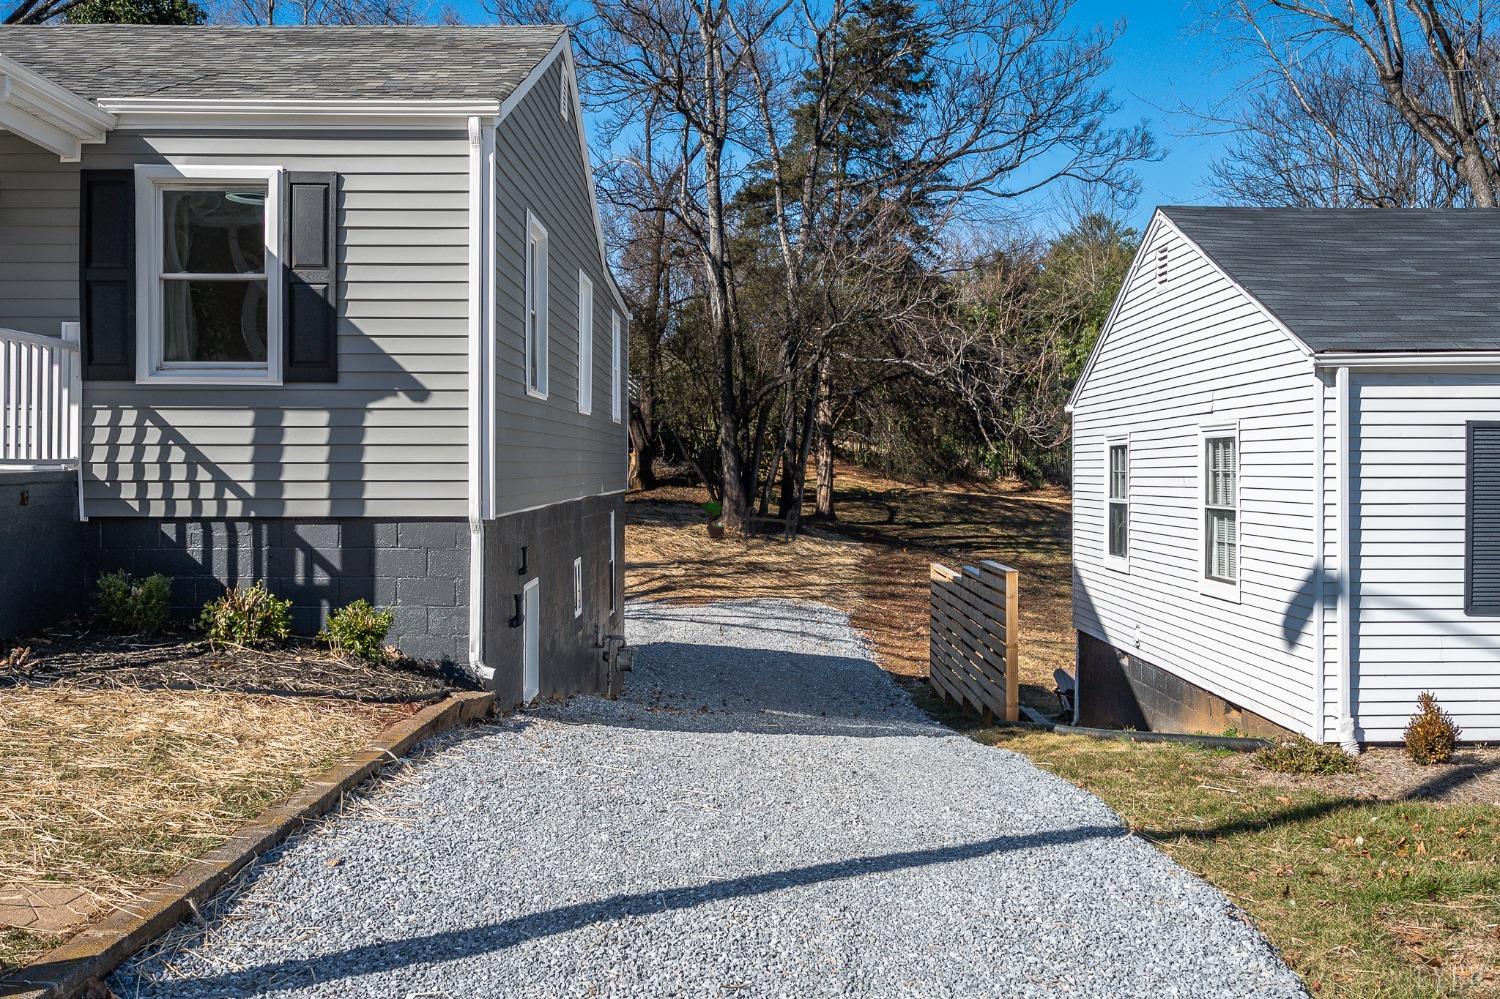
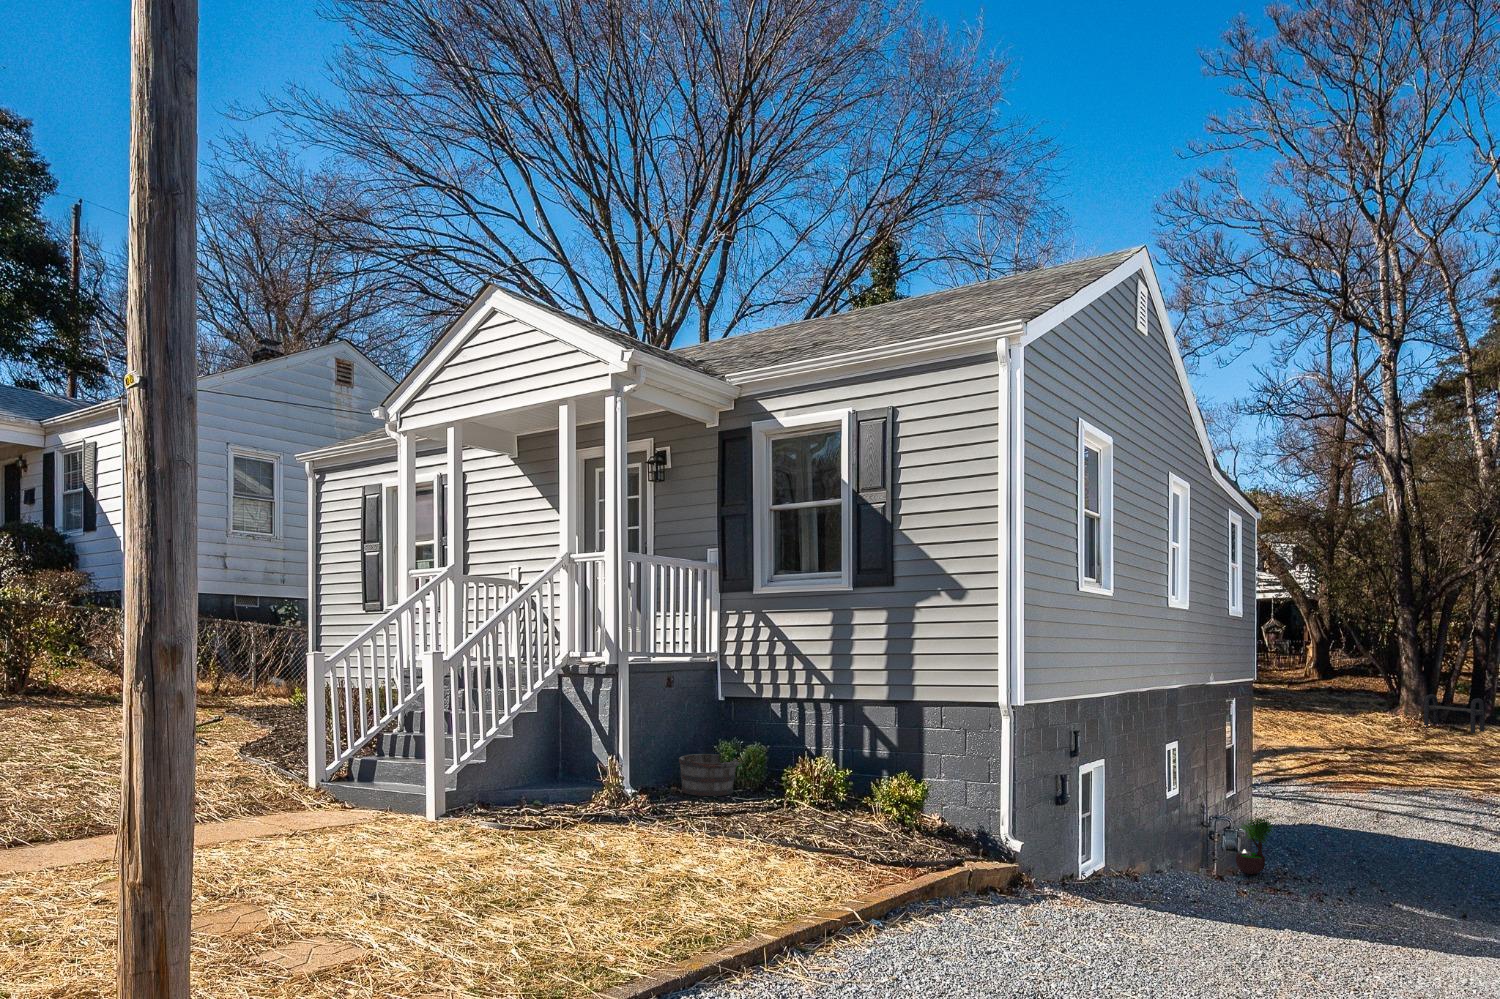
potted tree: present [703,500,725,538] -> present [1236,815,1273,874]
bucket: none [43,586,137,645] -> present [679,754,742,796]

